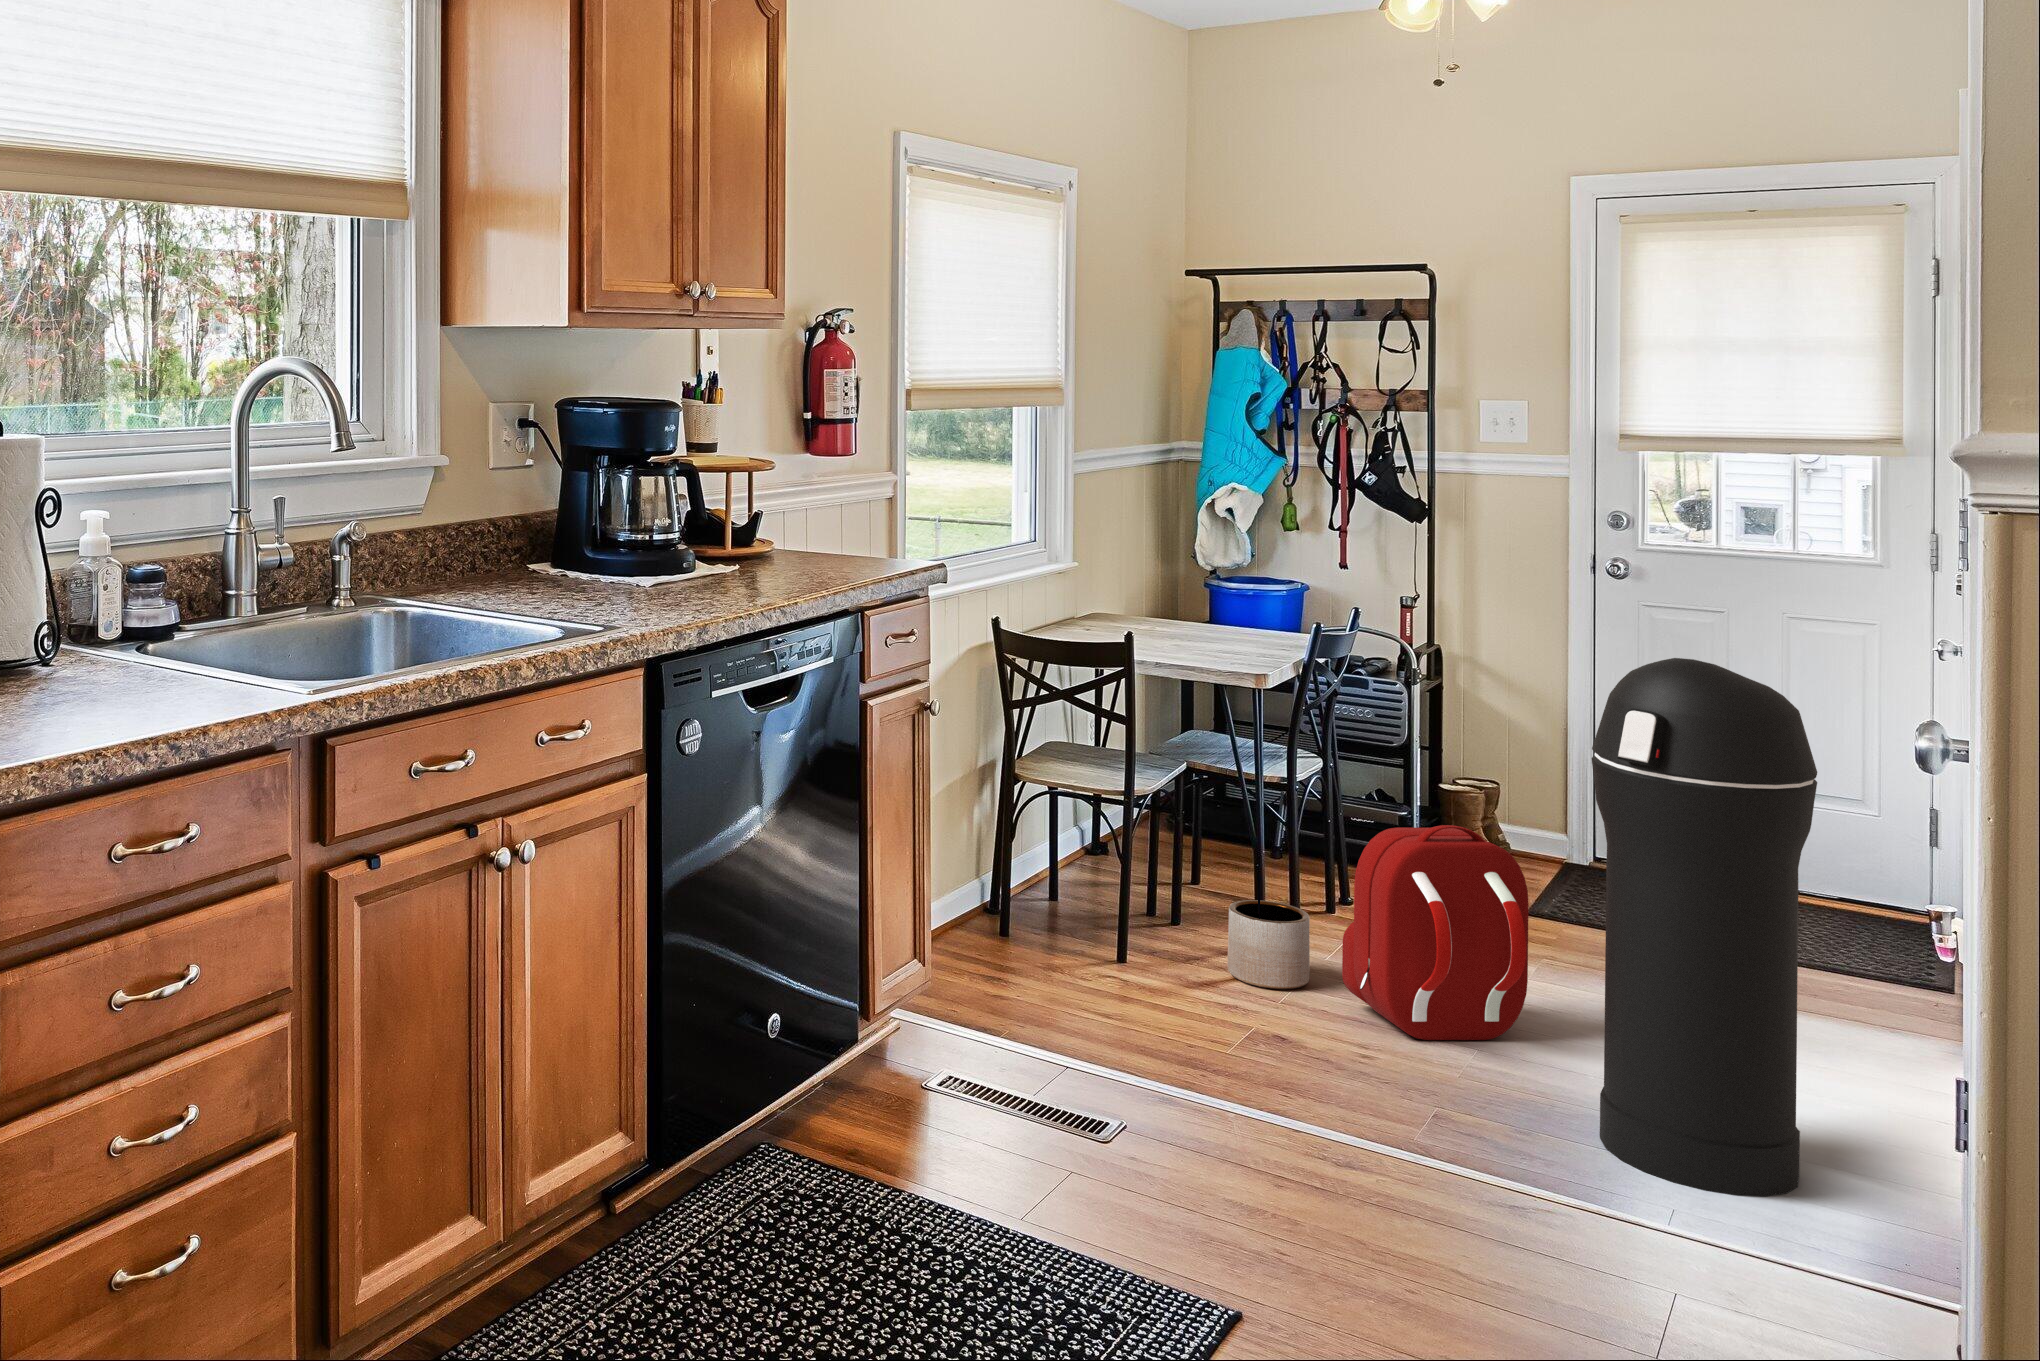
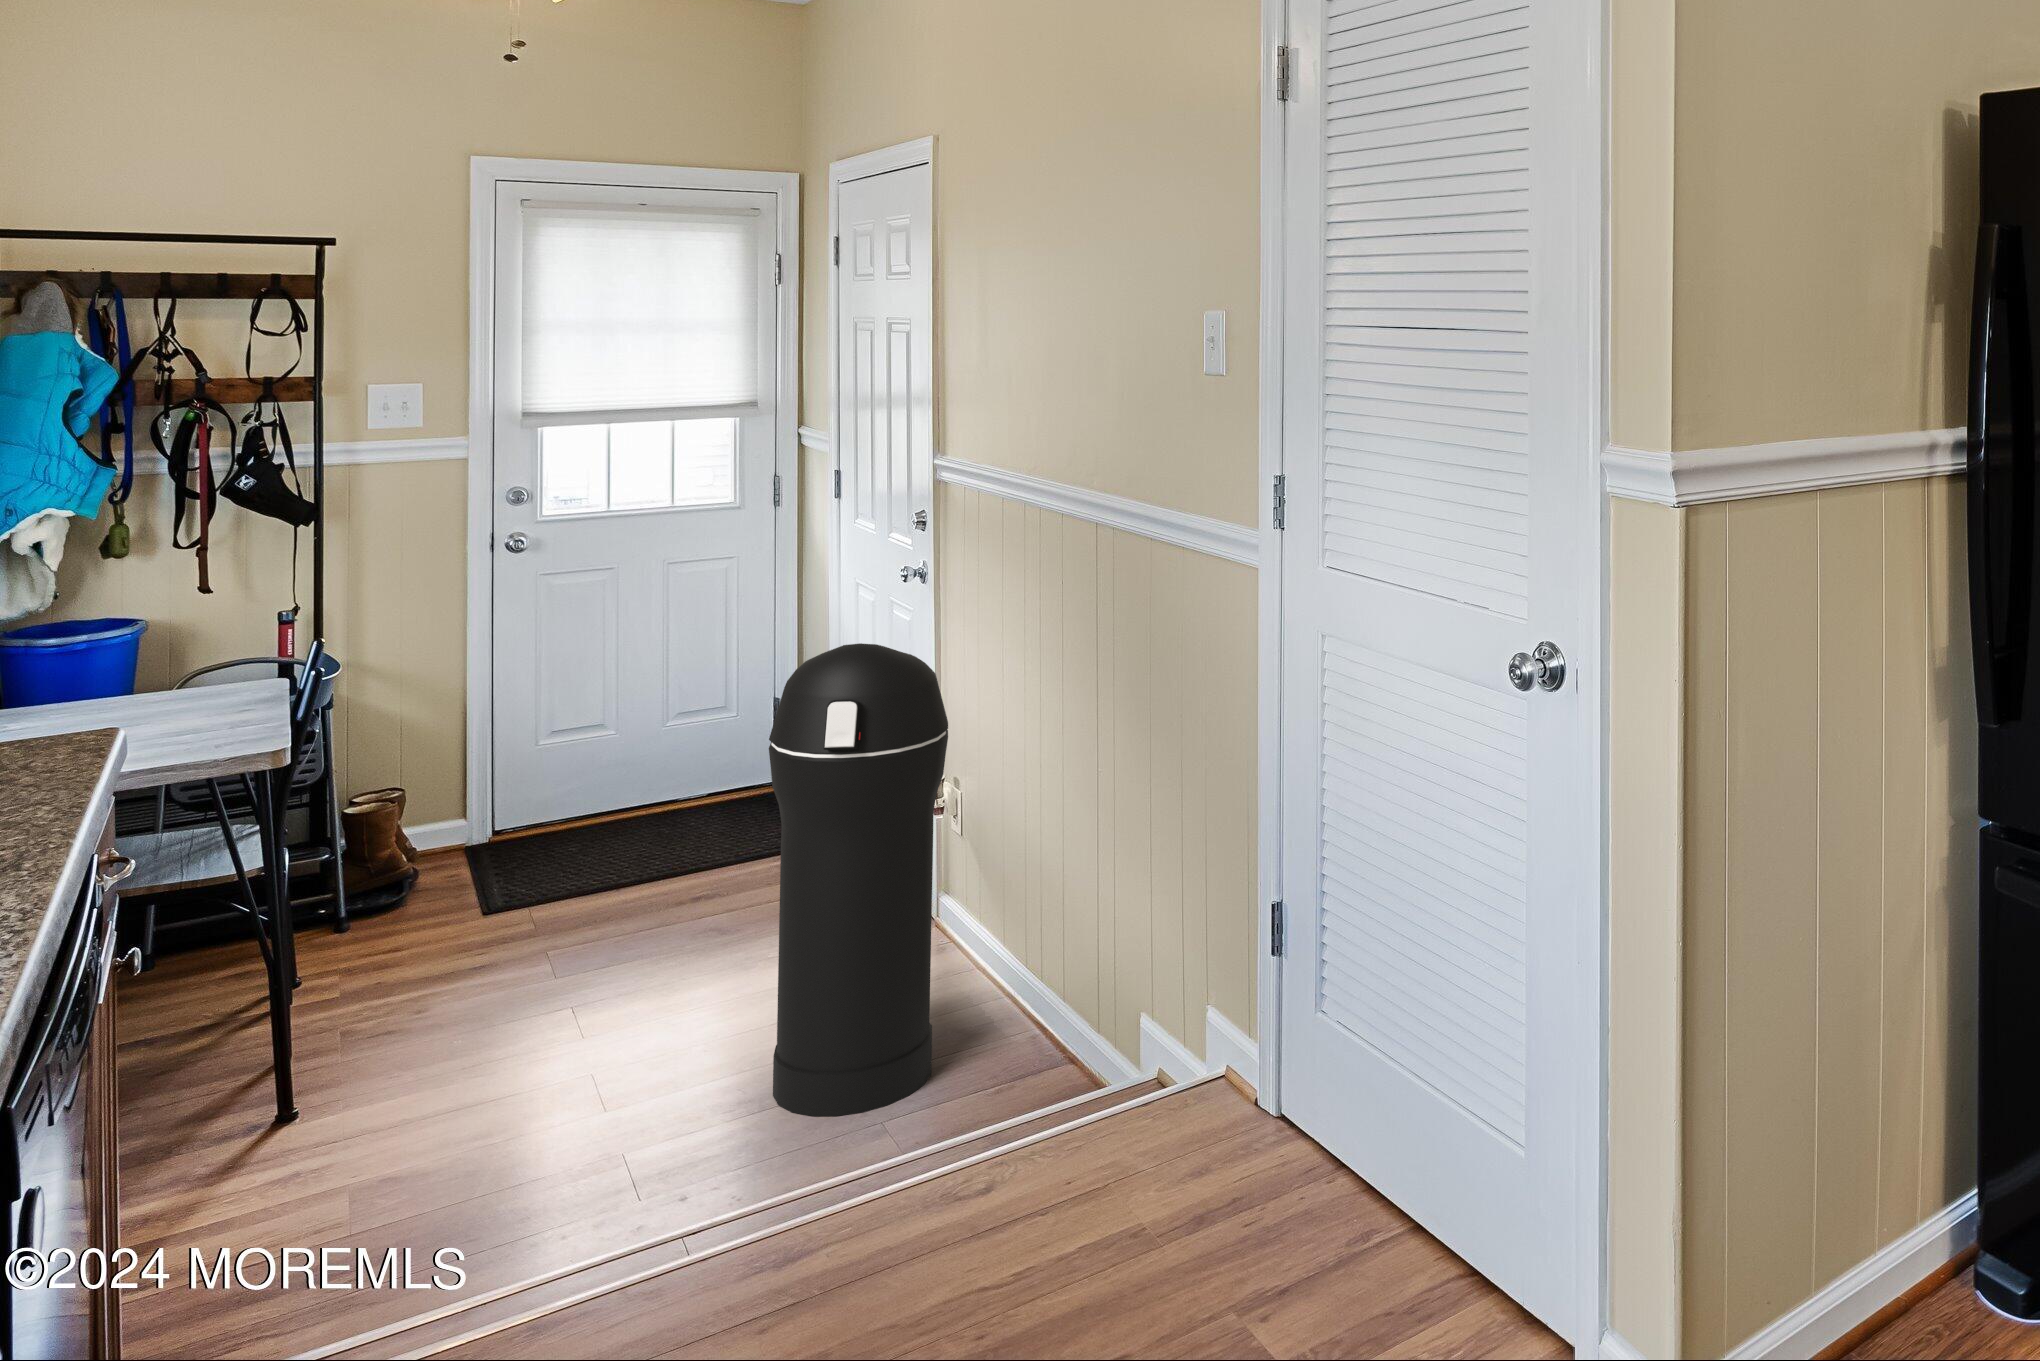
backpack: present [1342,825,1529,1040] -> none [426,856,647,1098]
planter: present [1227,900,1310,989] -> none [247,1014,363,1133]

